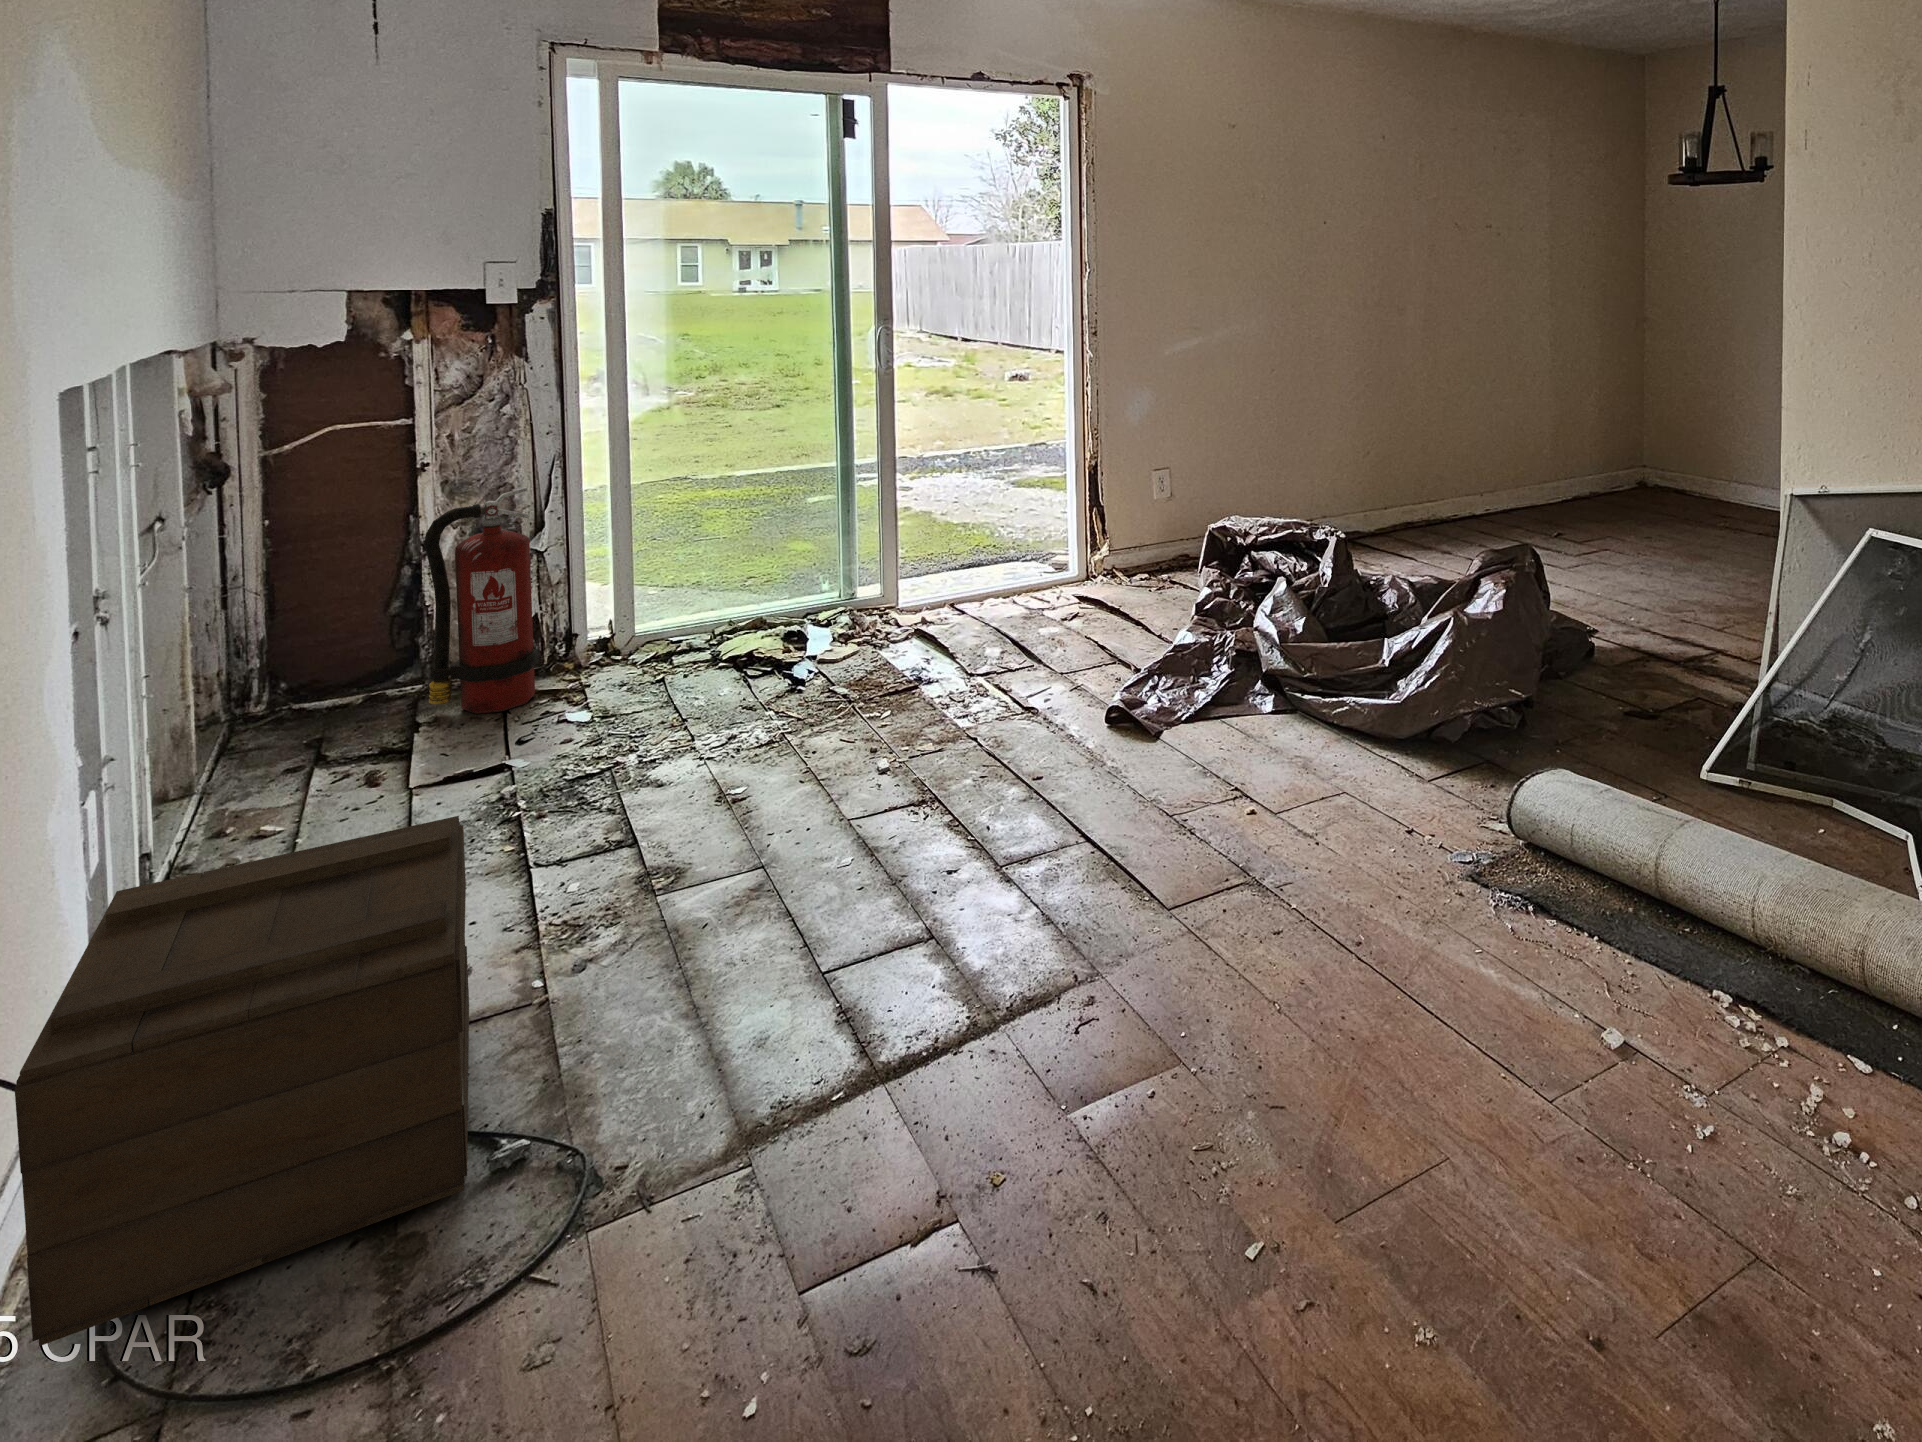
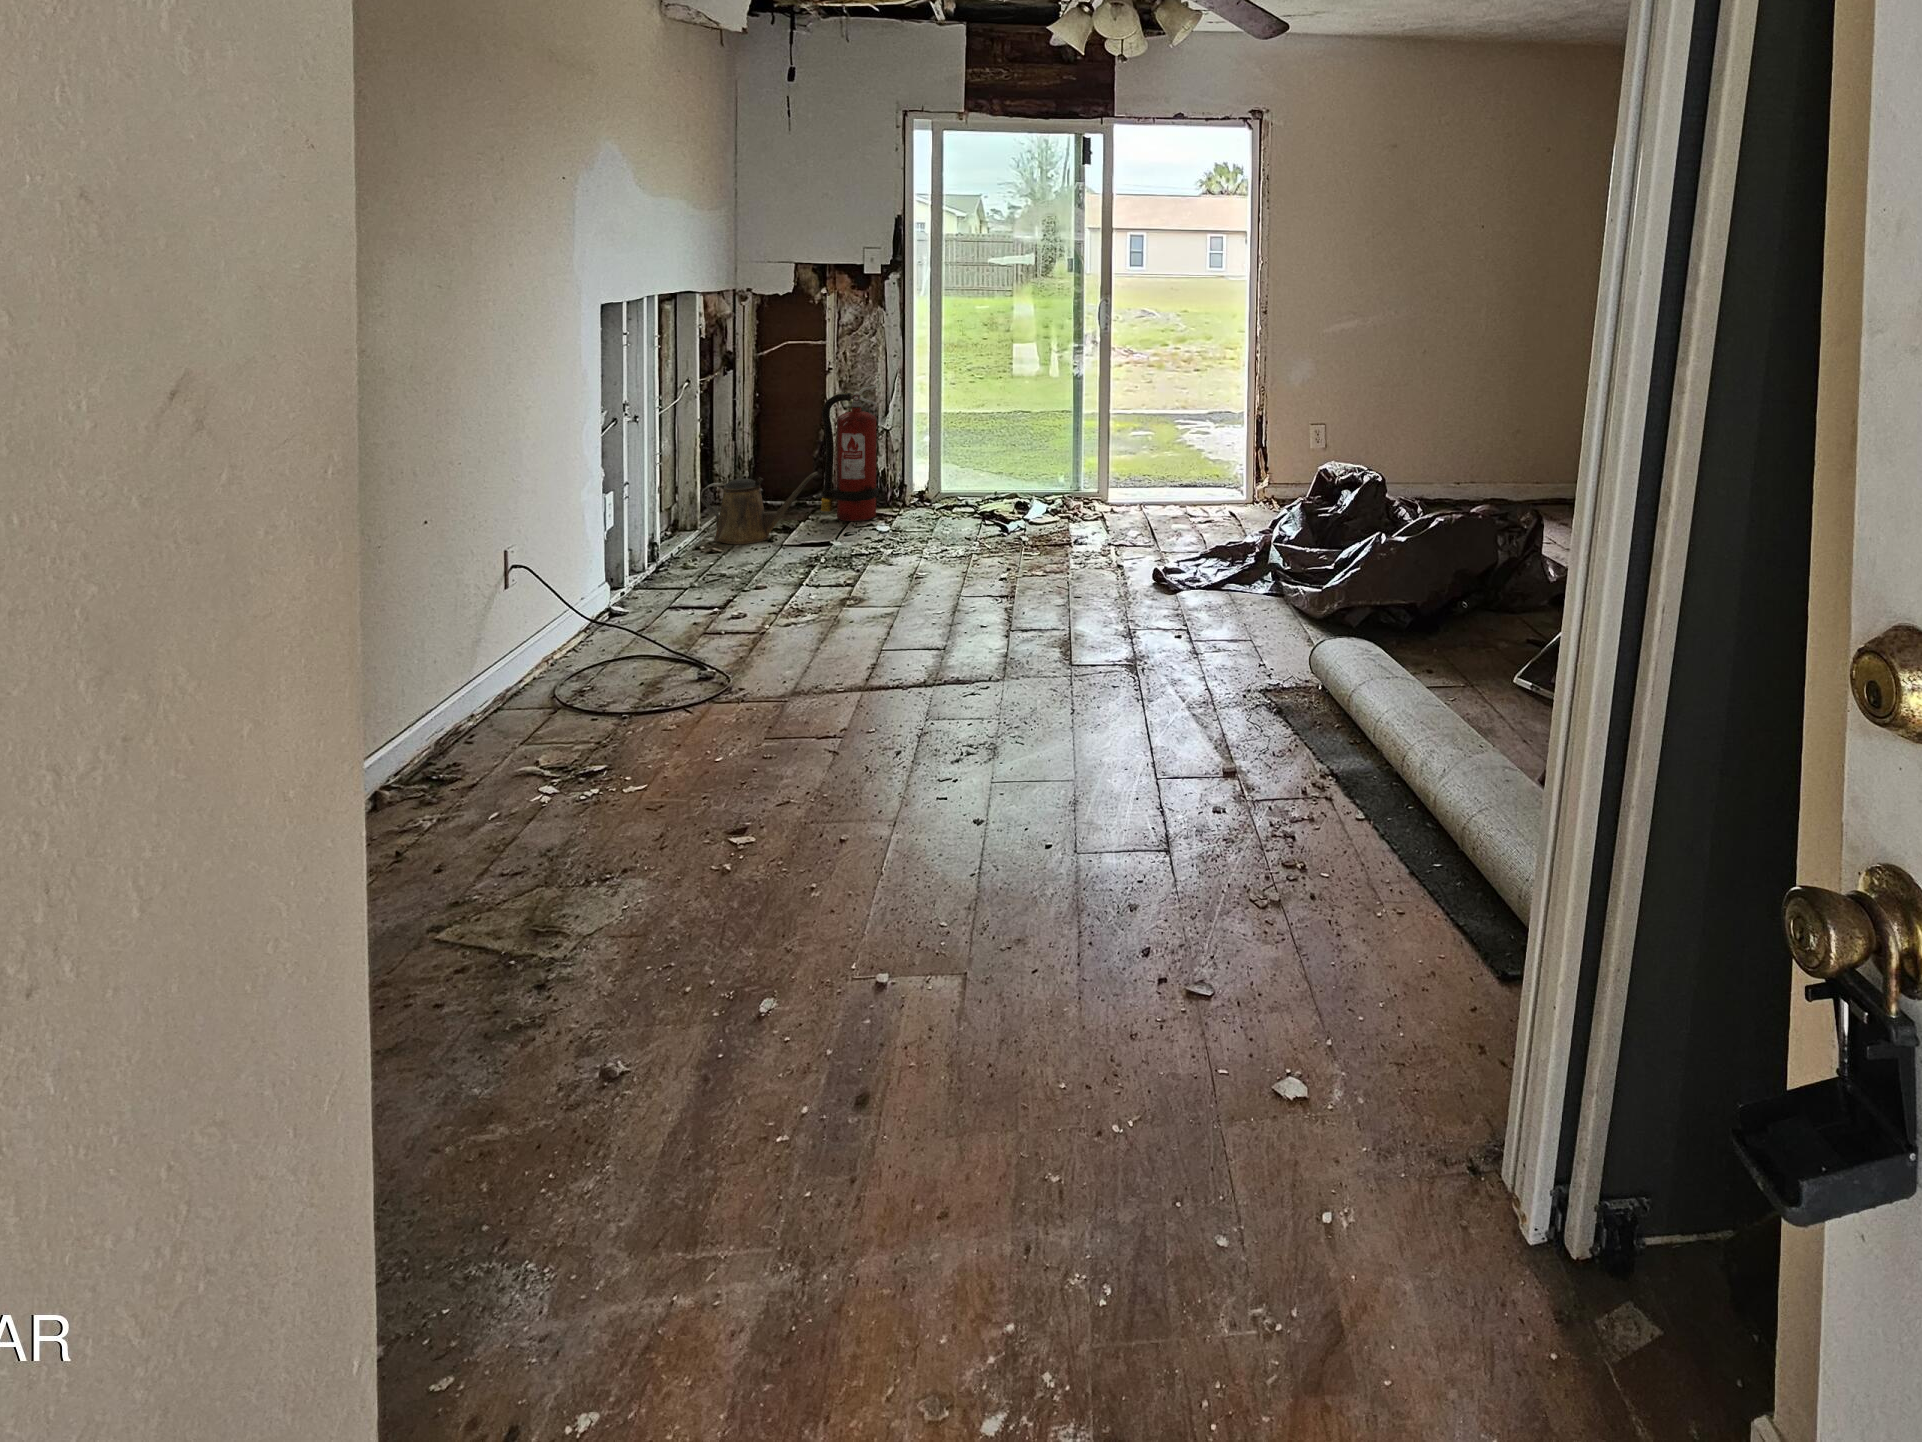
watering can: none [199,650,457,810] -> present [700,472,818,544]
wooden crate: present [15,816,469,1346] -> none [520,517,733,684]

